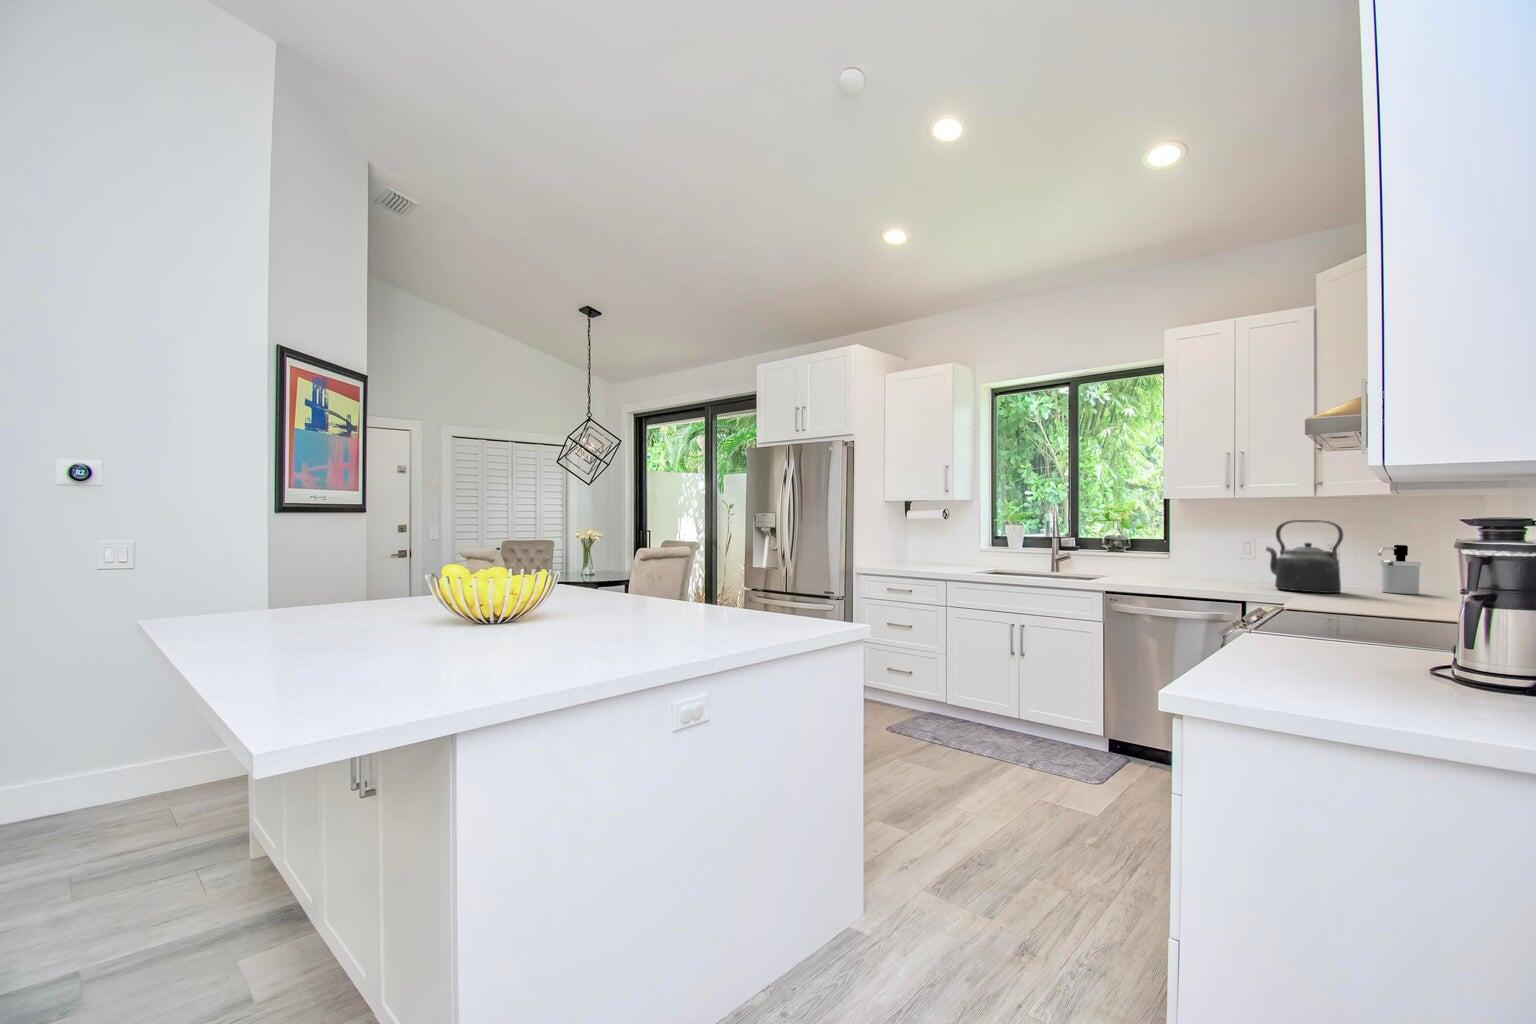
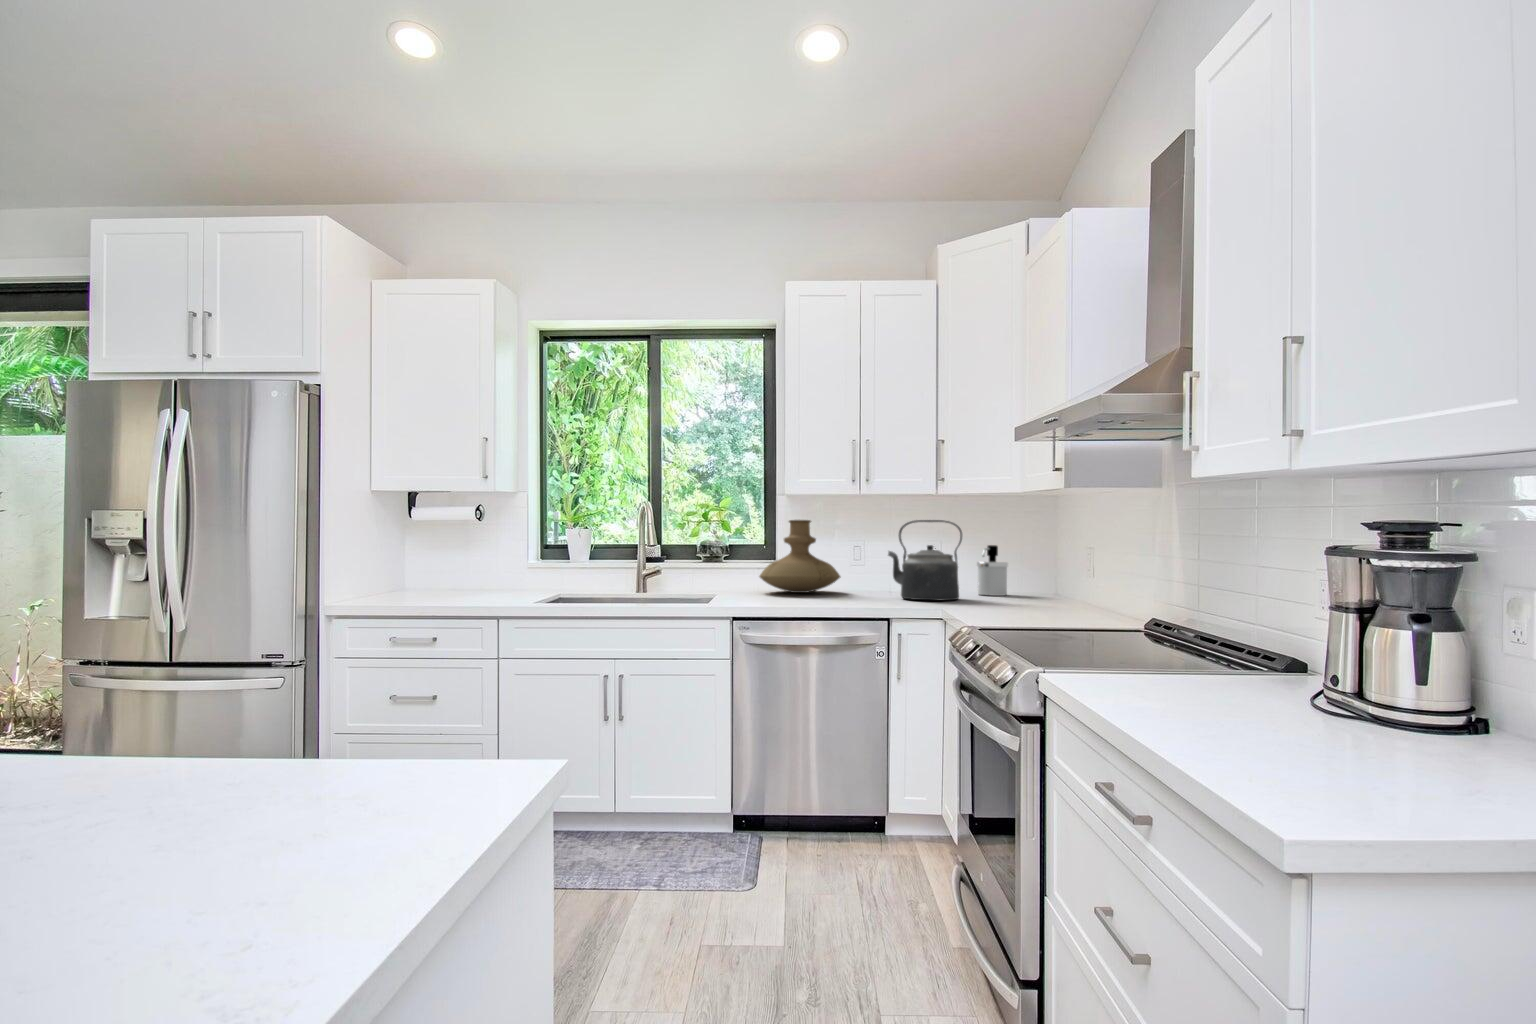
vase: none [1150,519,1230,579] -> present [759,520,841,593]

